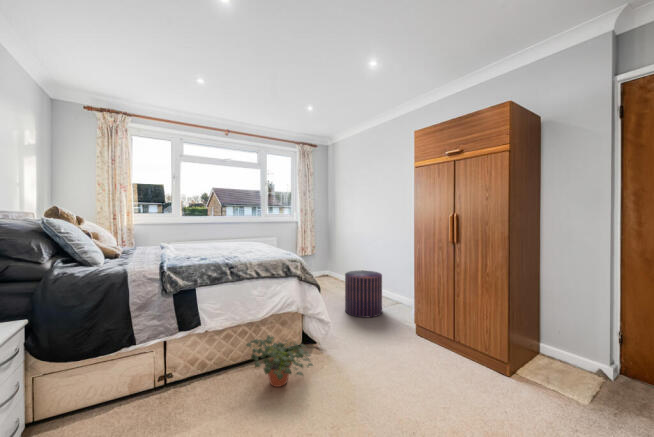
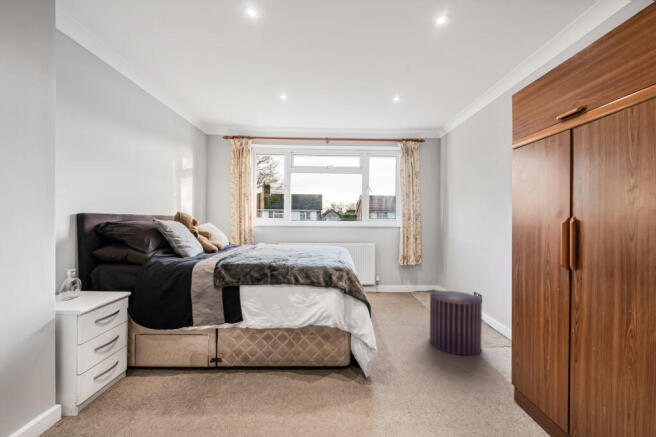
potted plant: present [246,335,313,387] -> none [271,345,340,403]

